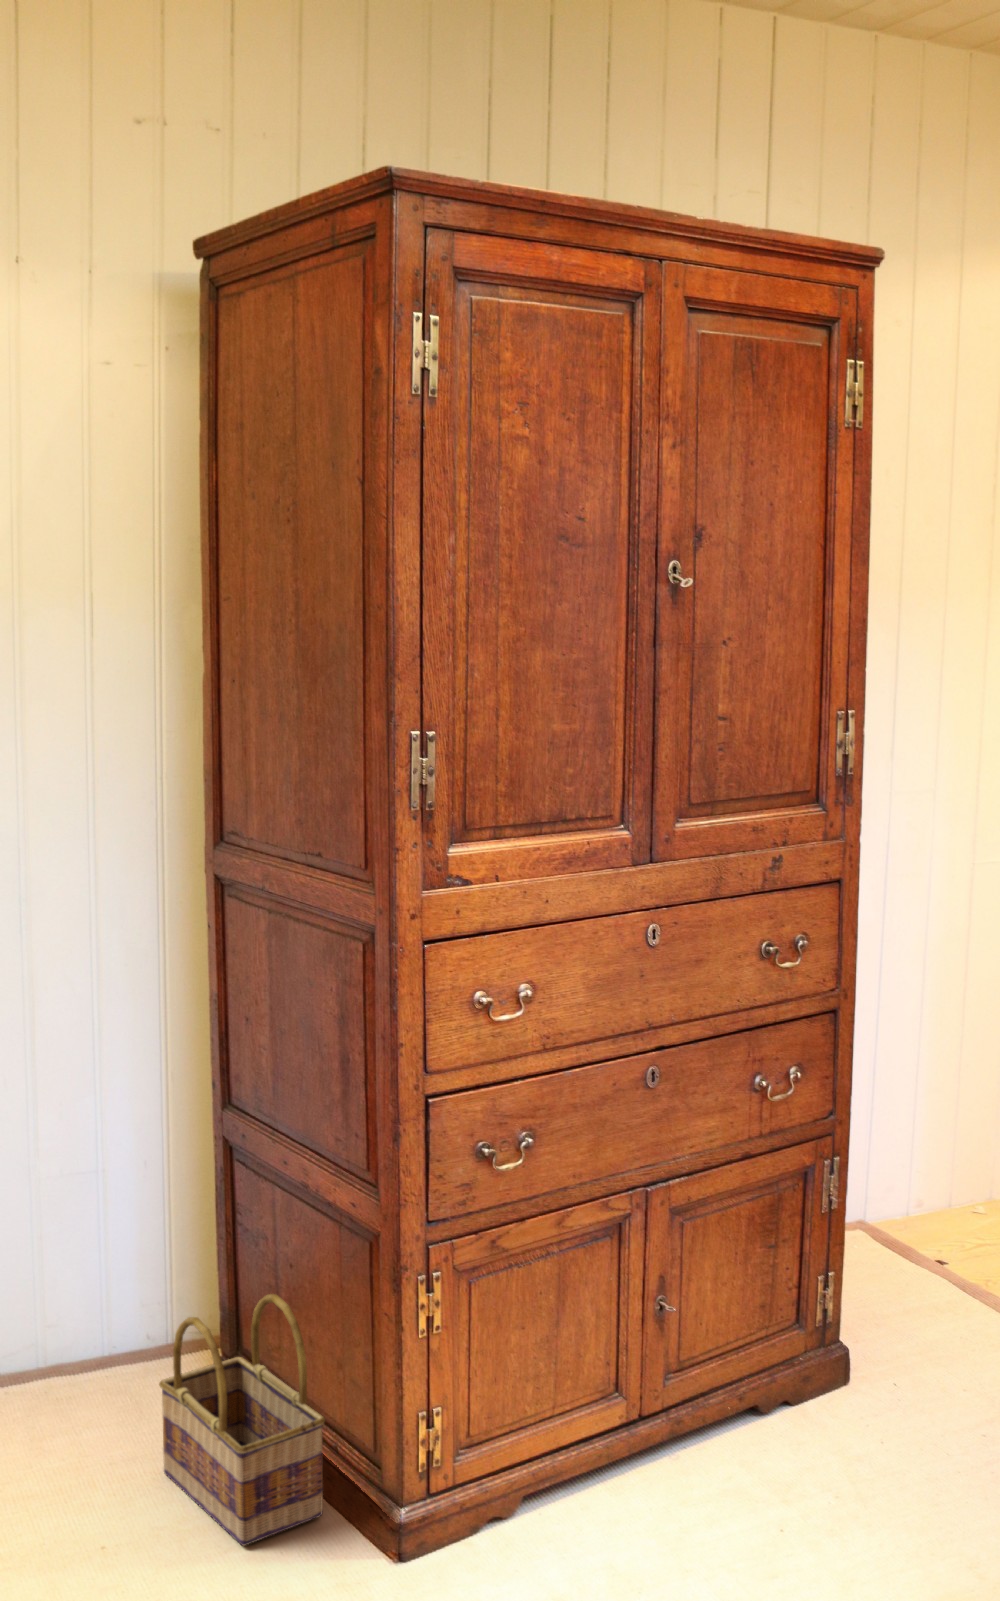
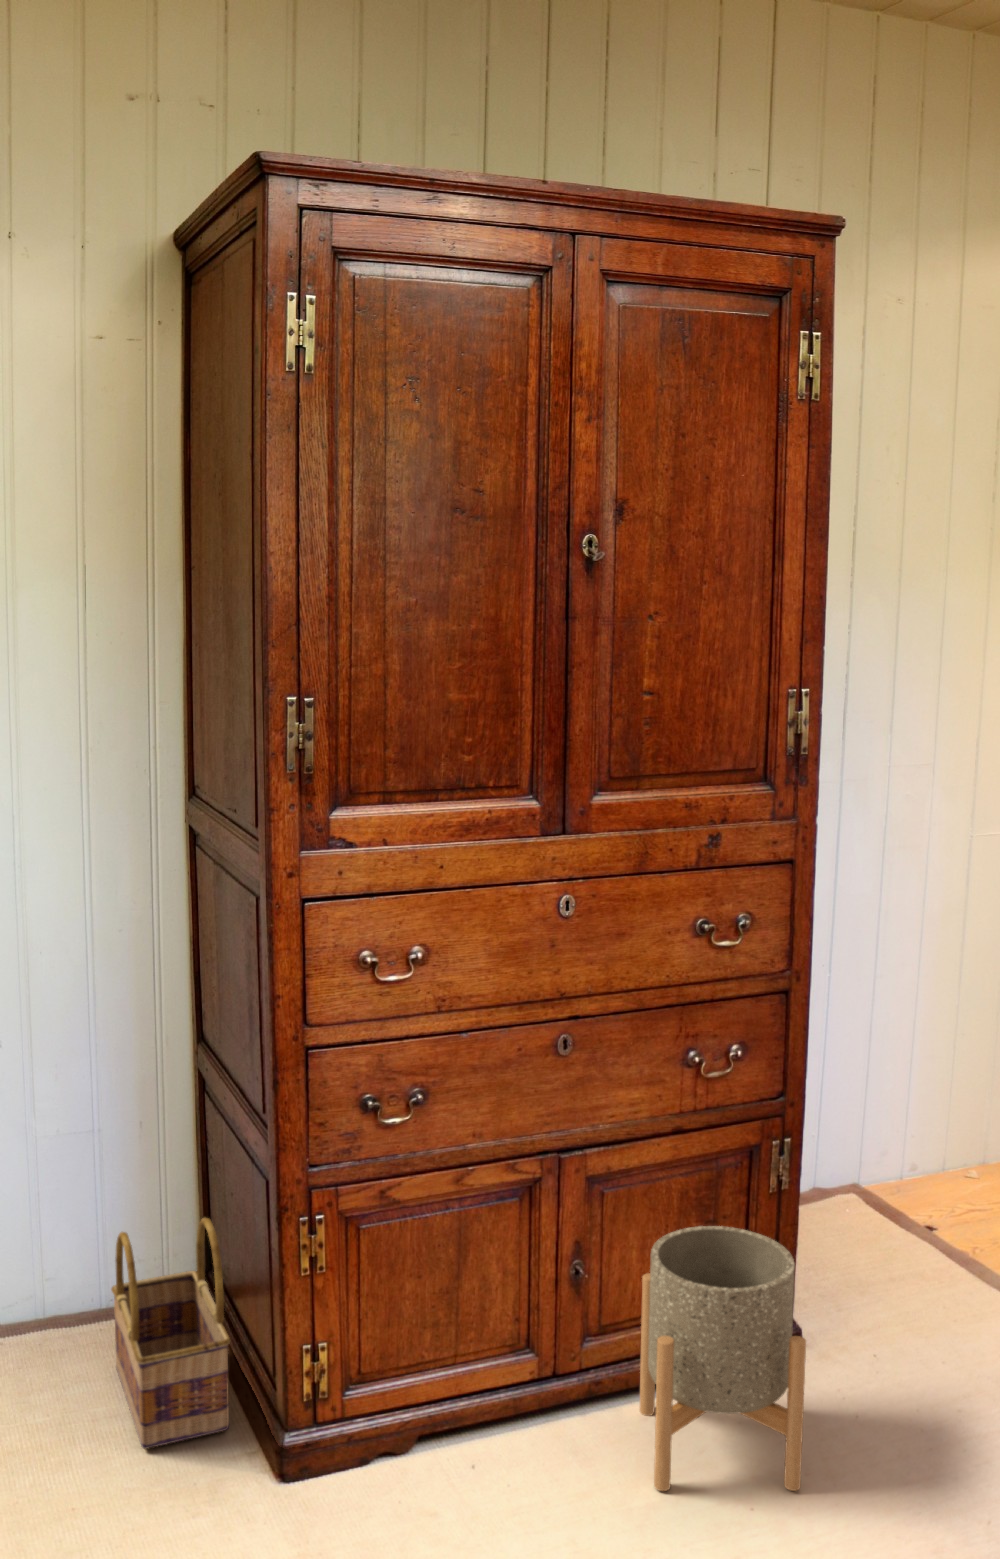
planter: none [721,1249,910,1513] -> present [639,1226,806,1491]

